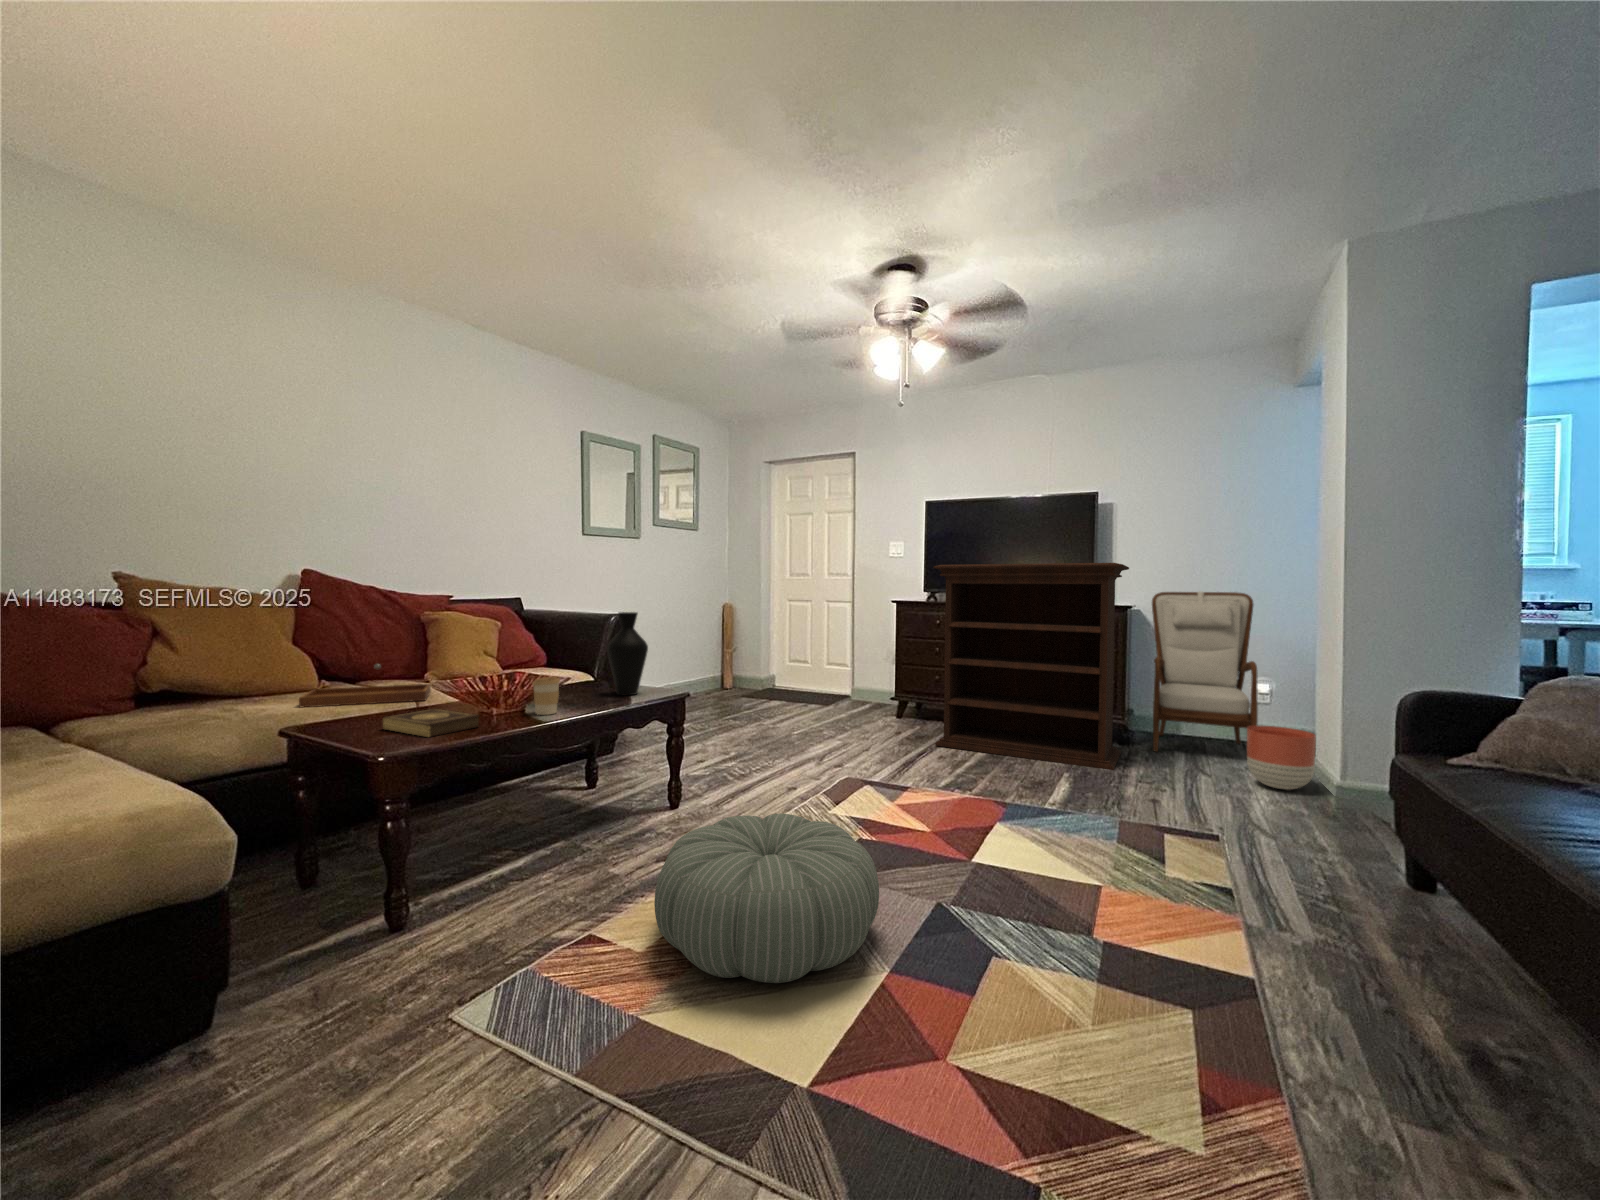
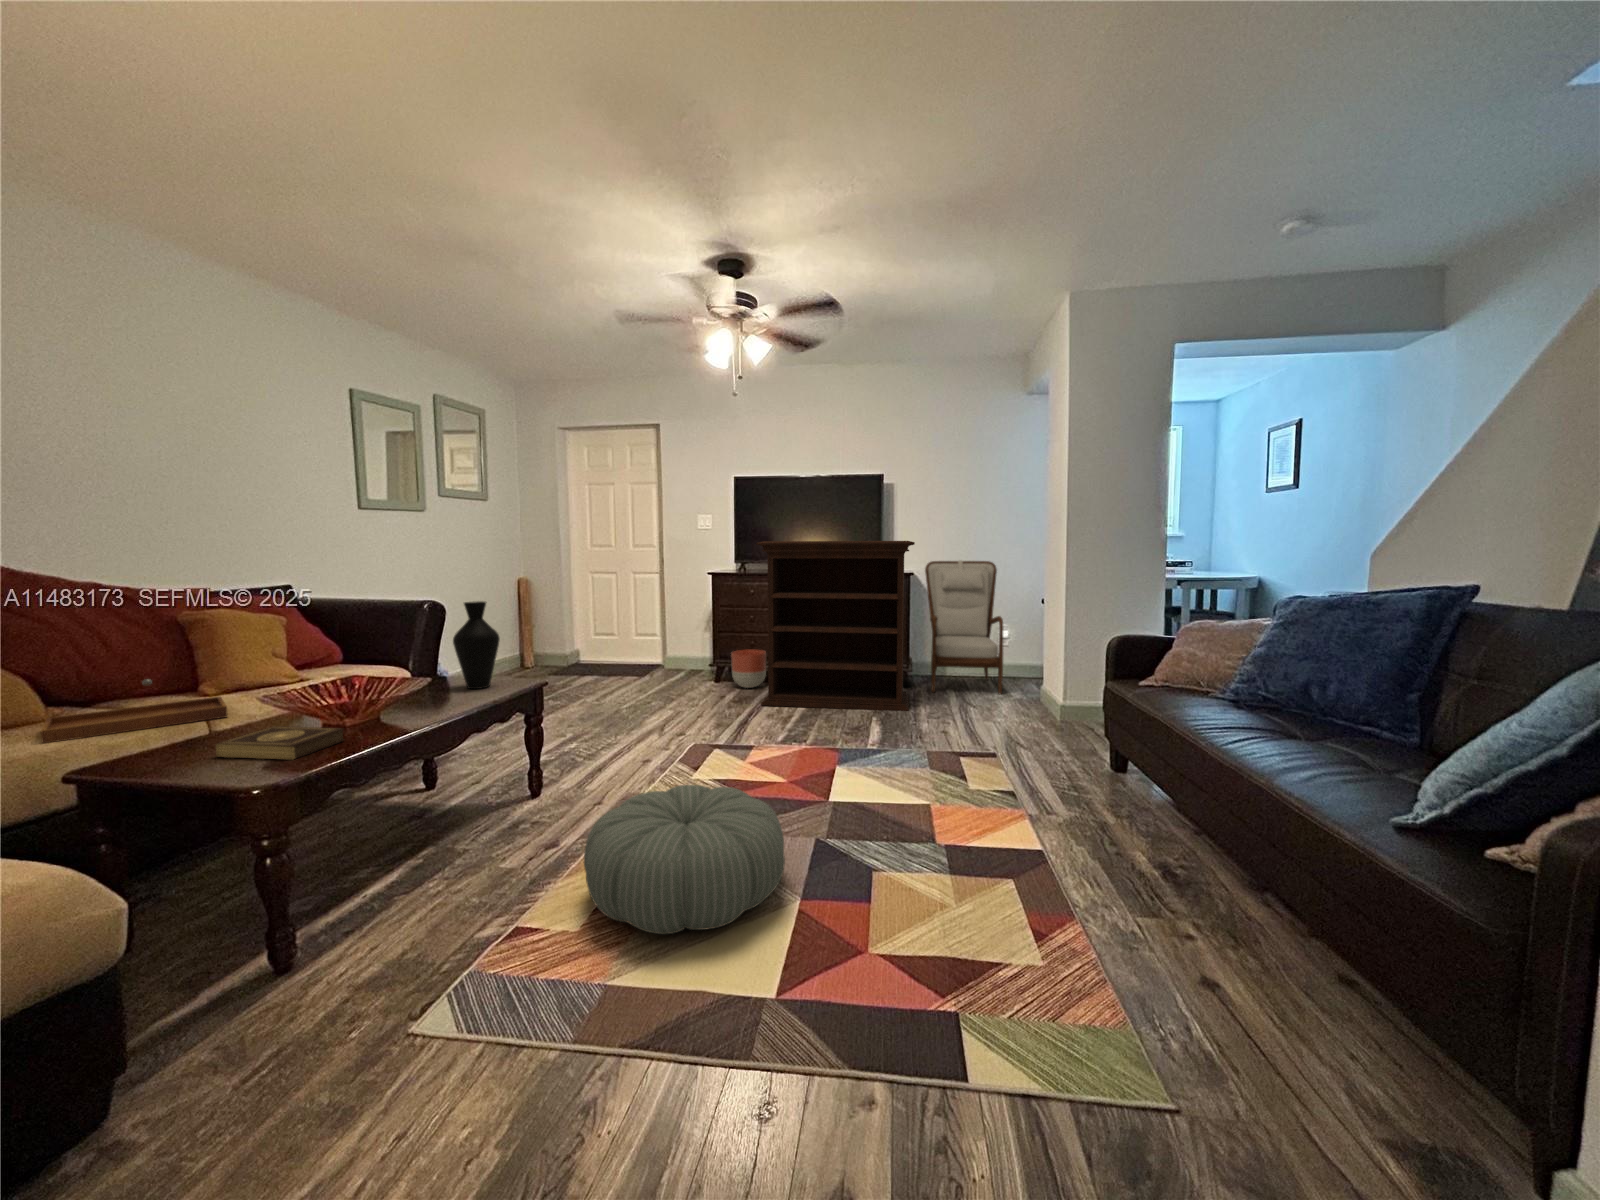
coffee cup: present [532,676,560,715] -> none [390,677,422,720]
planter: present [1247,726,1316,790] -> present [731,650,766,688]

